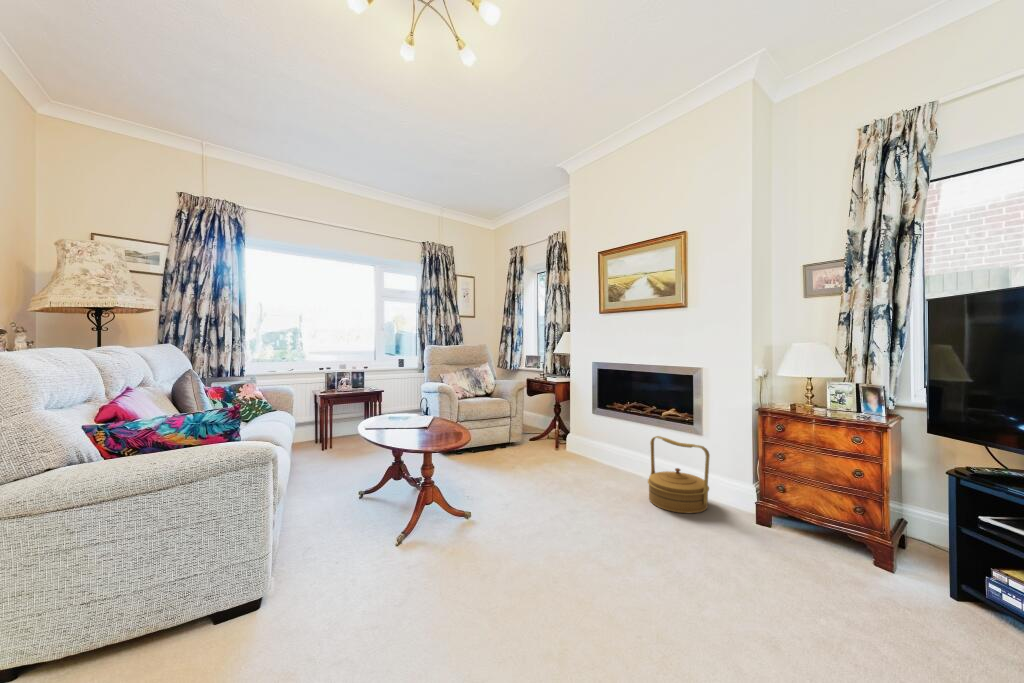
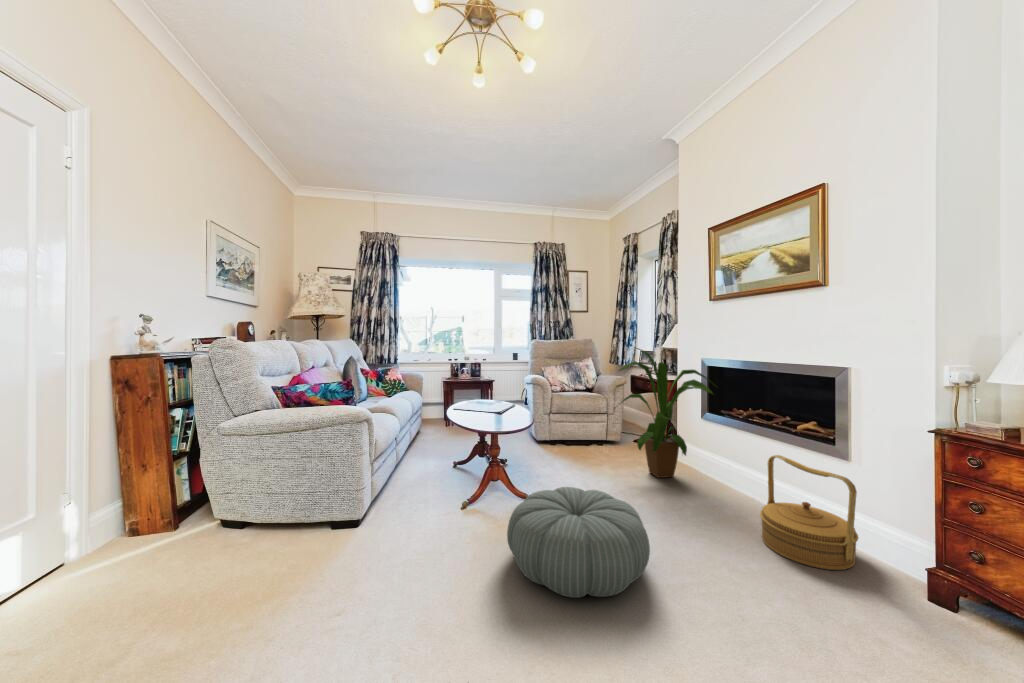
house plant: none [522,354,607,468] -> present [619,348,716,478]
pouf: none [469,480,588,566] -> present [507,487,650,598]

